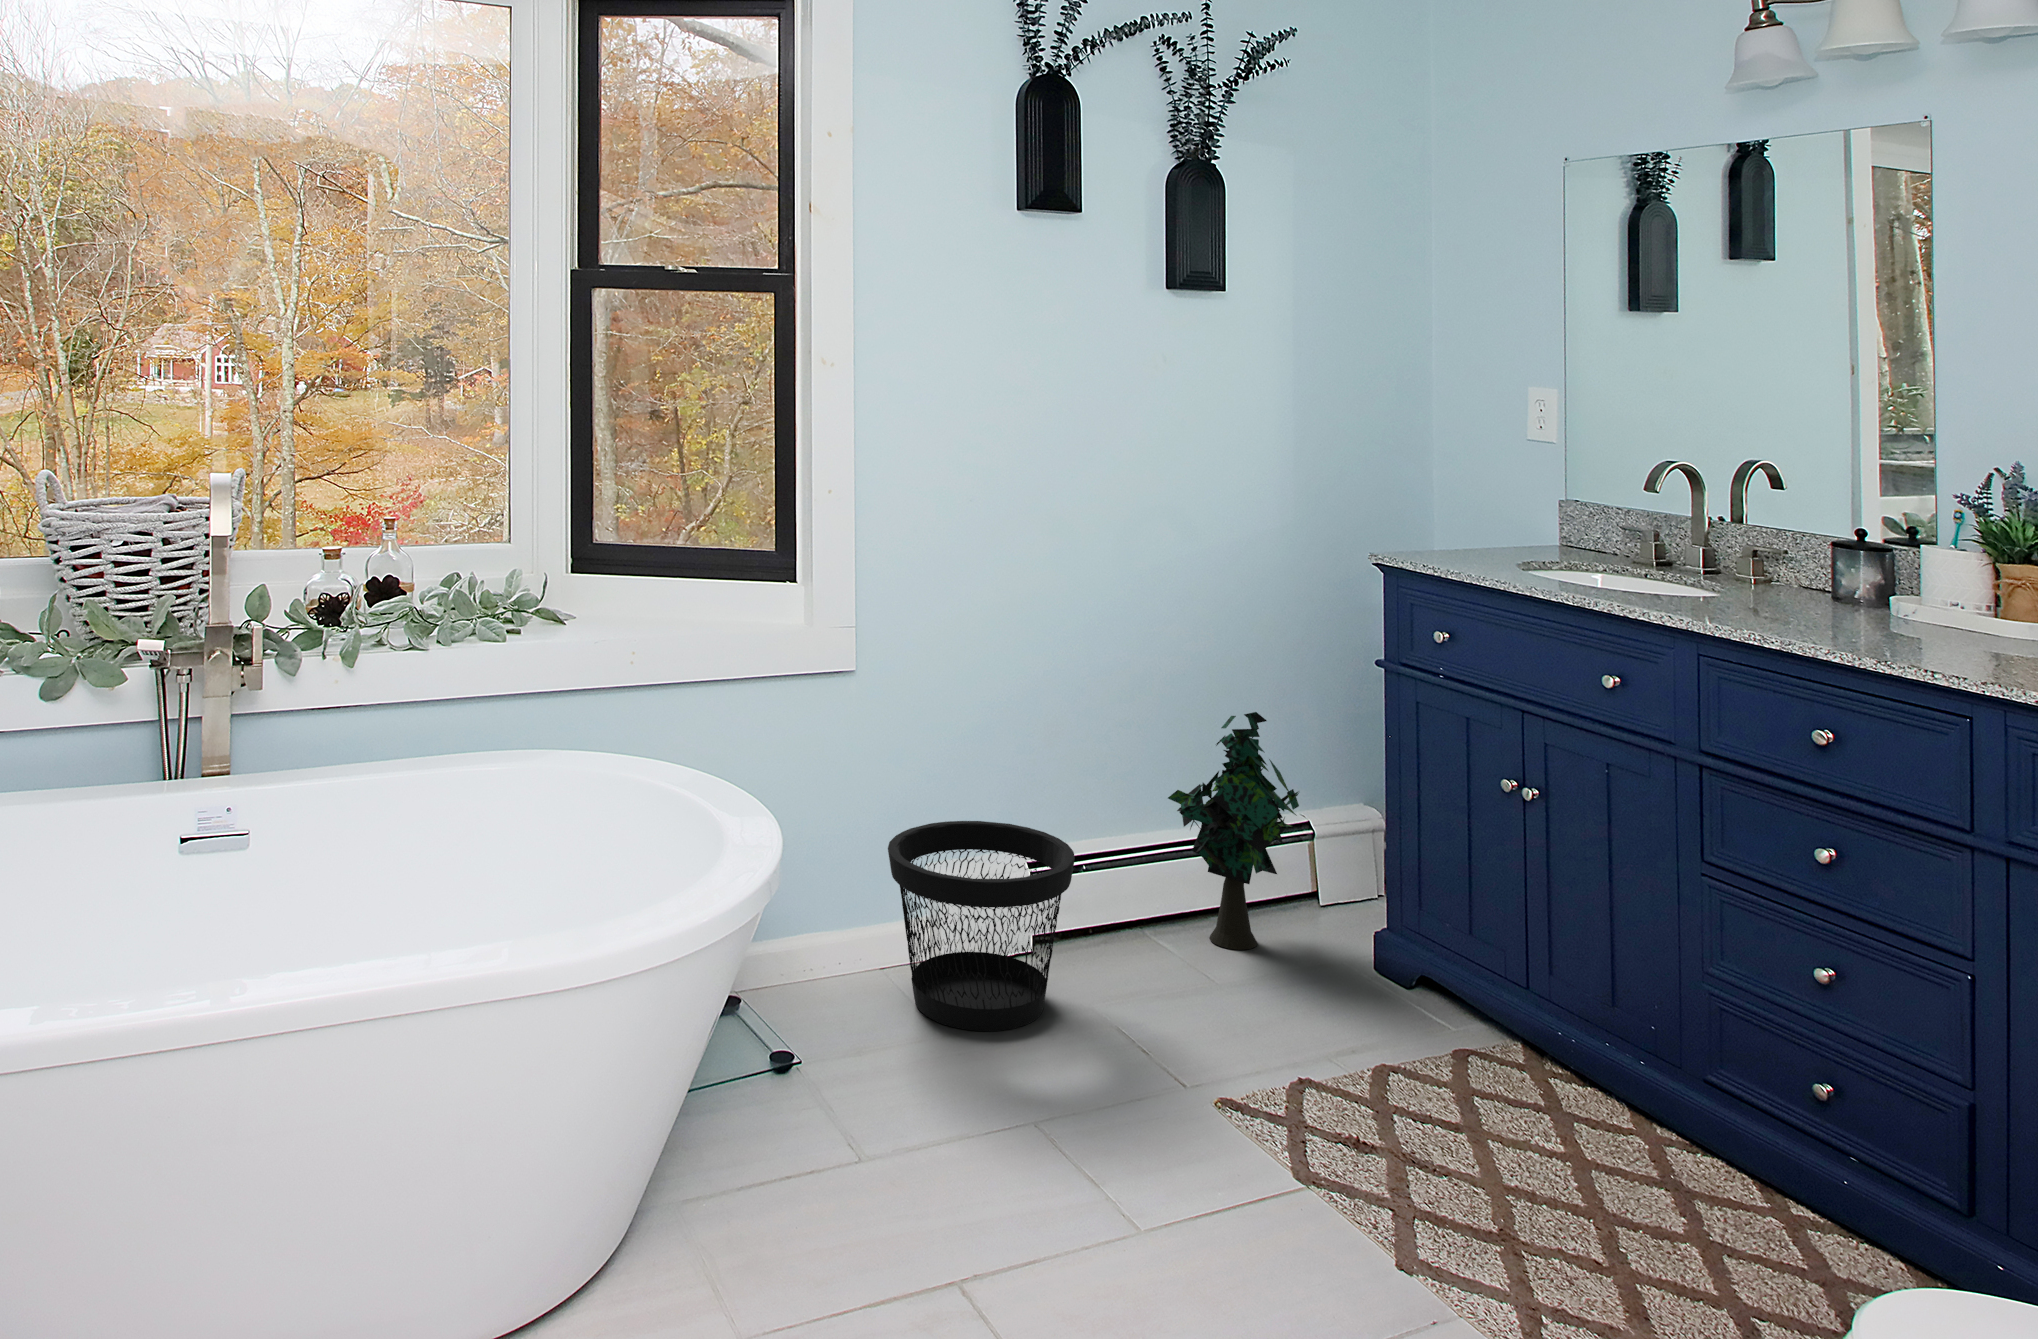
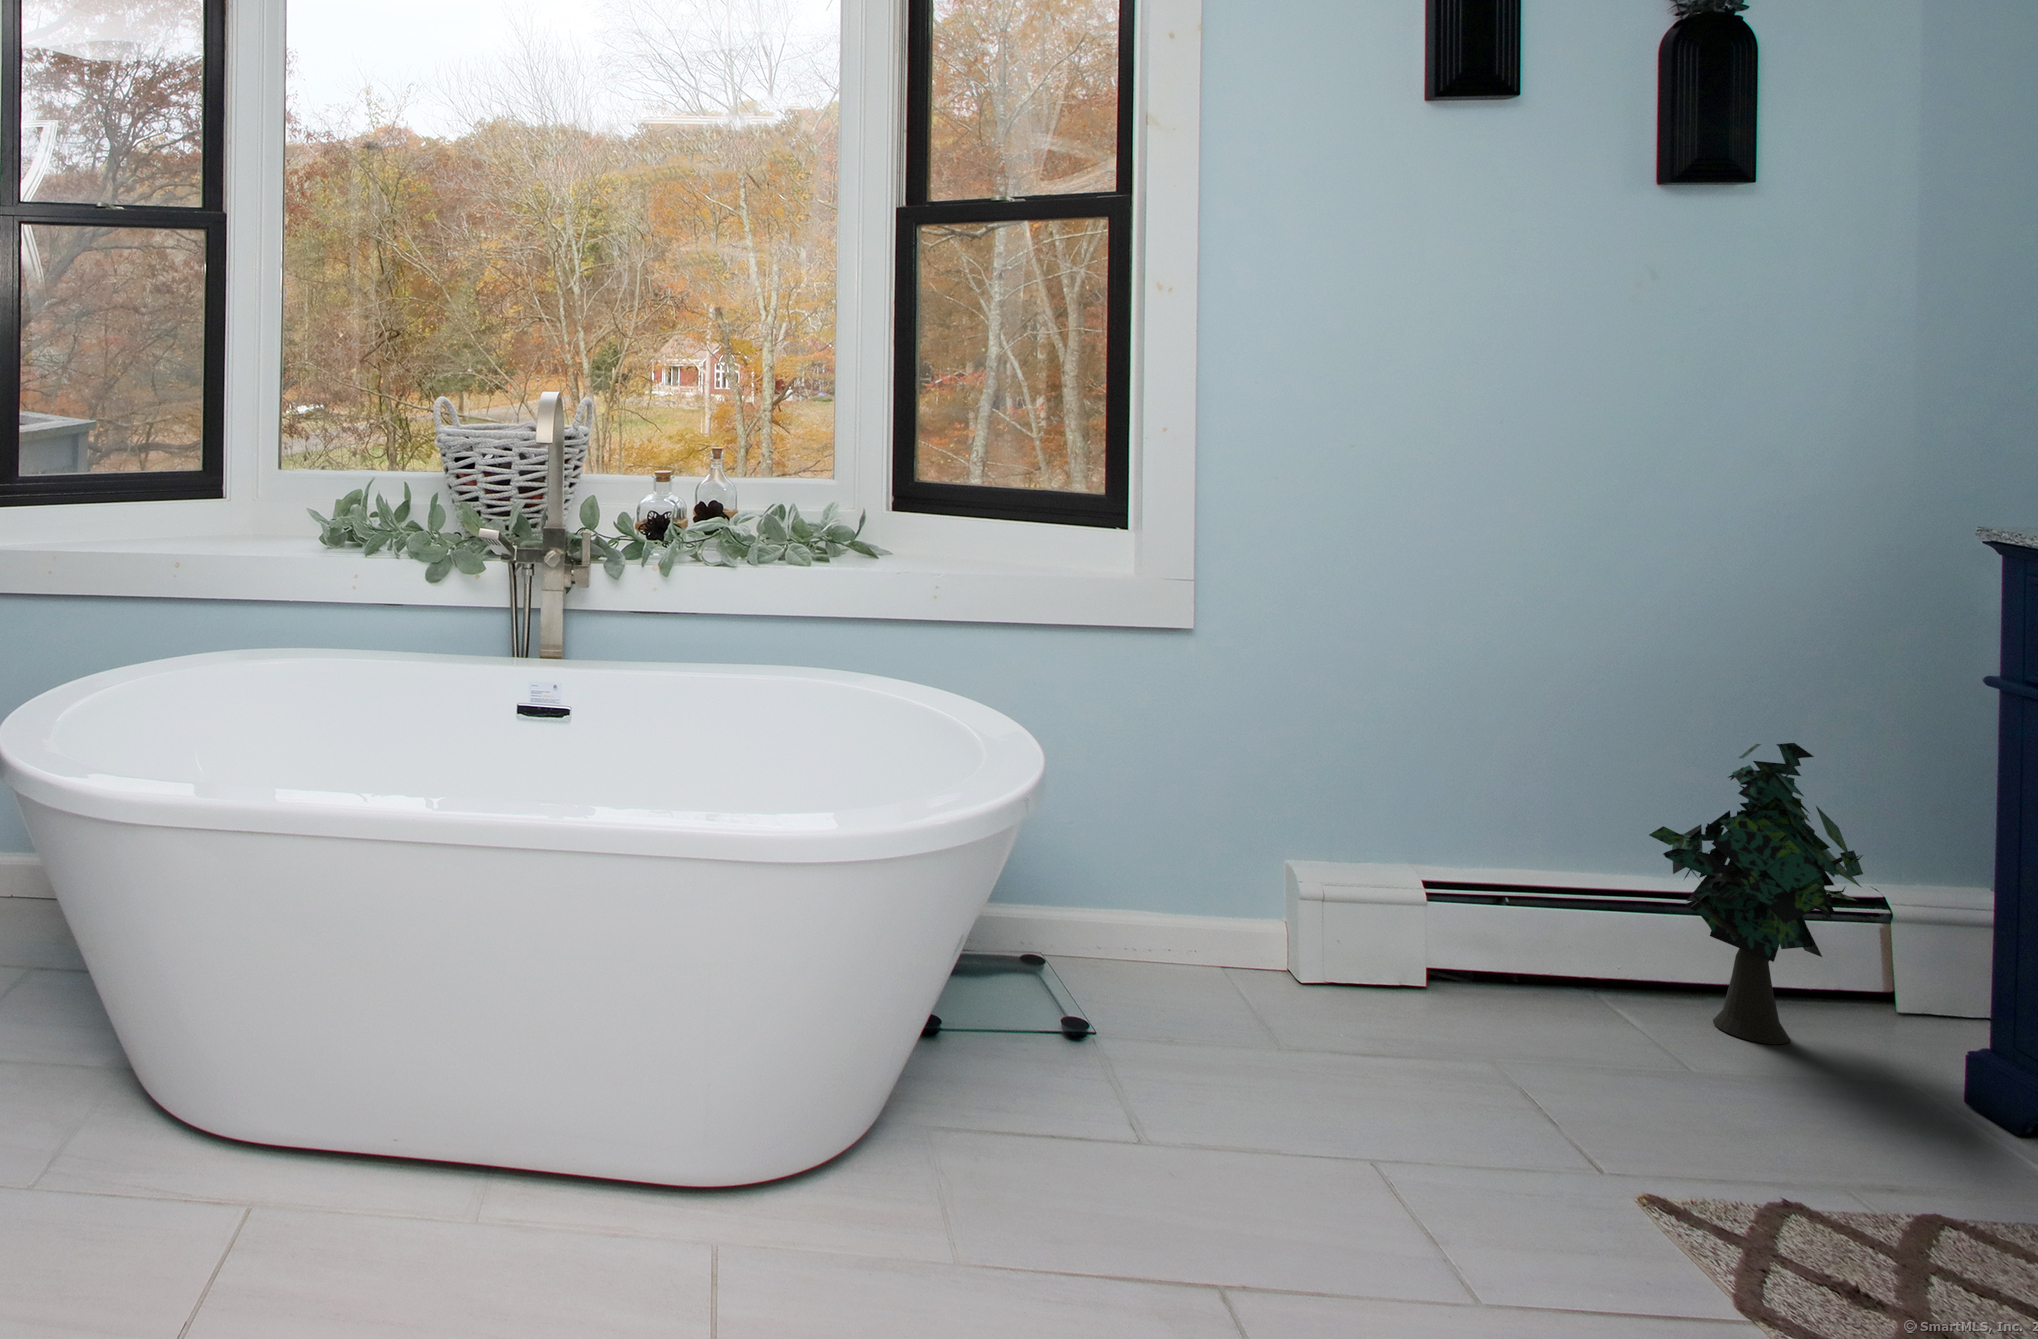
wastebasket: present [888,821,1075,1031] -> none [1234,815,1478,1058]

